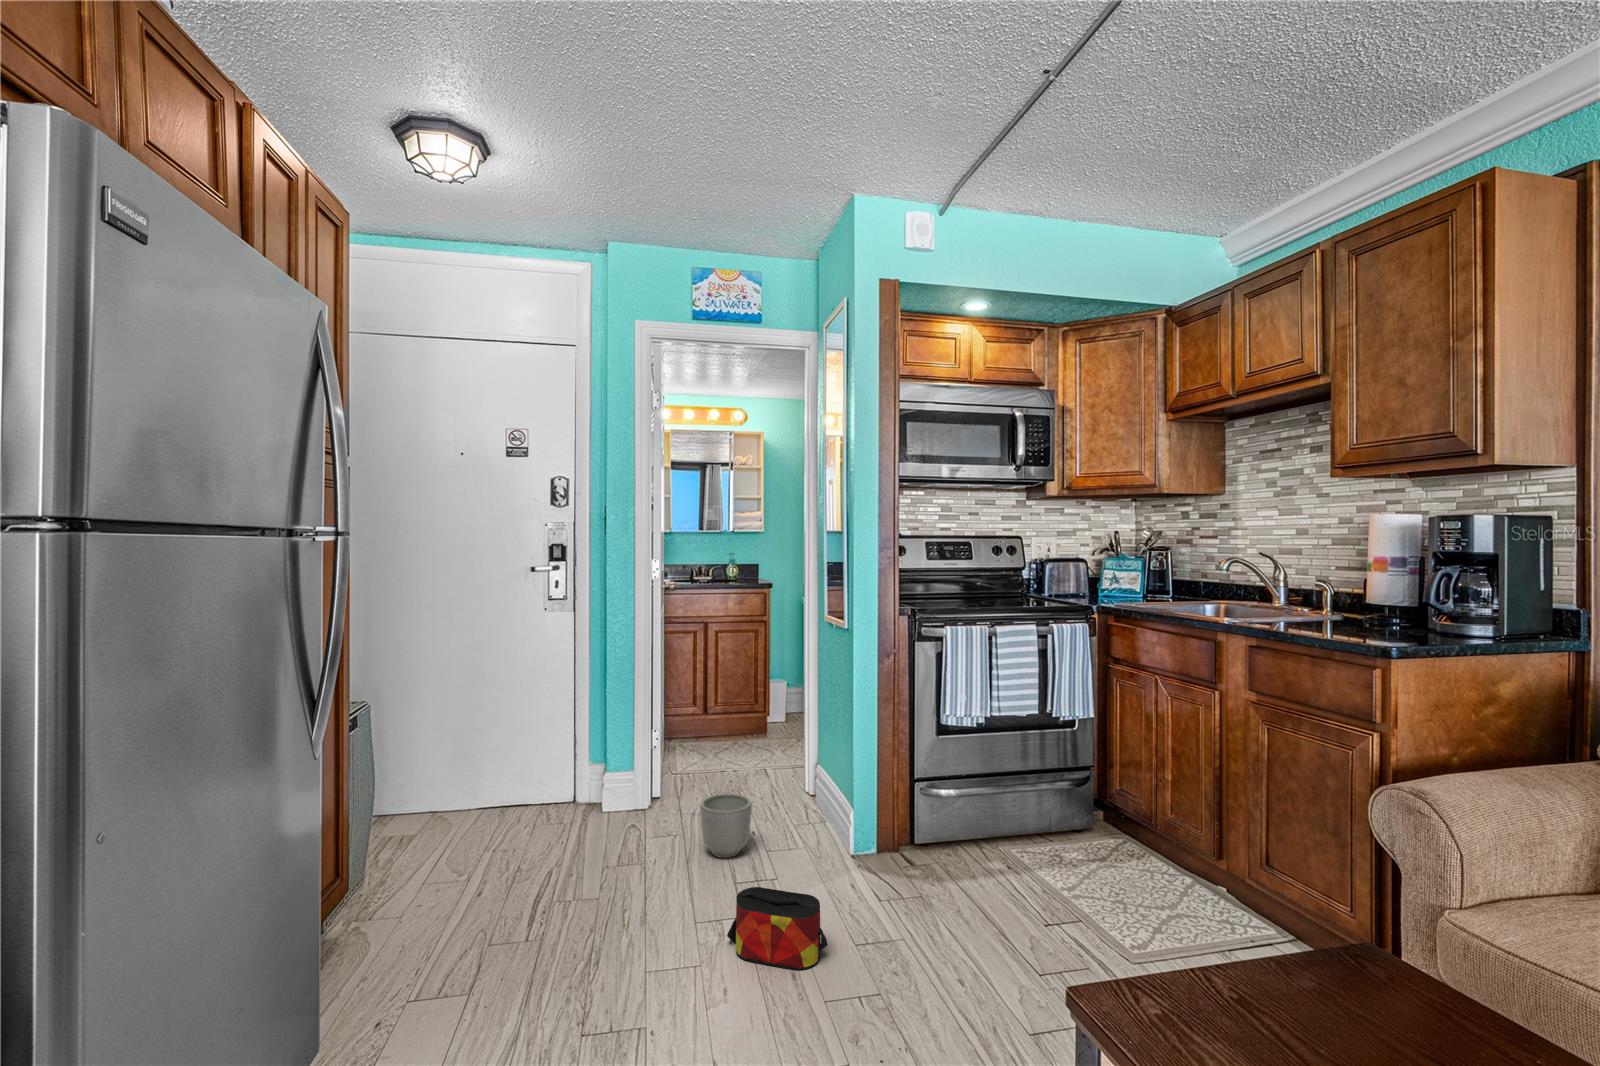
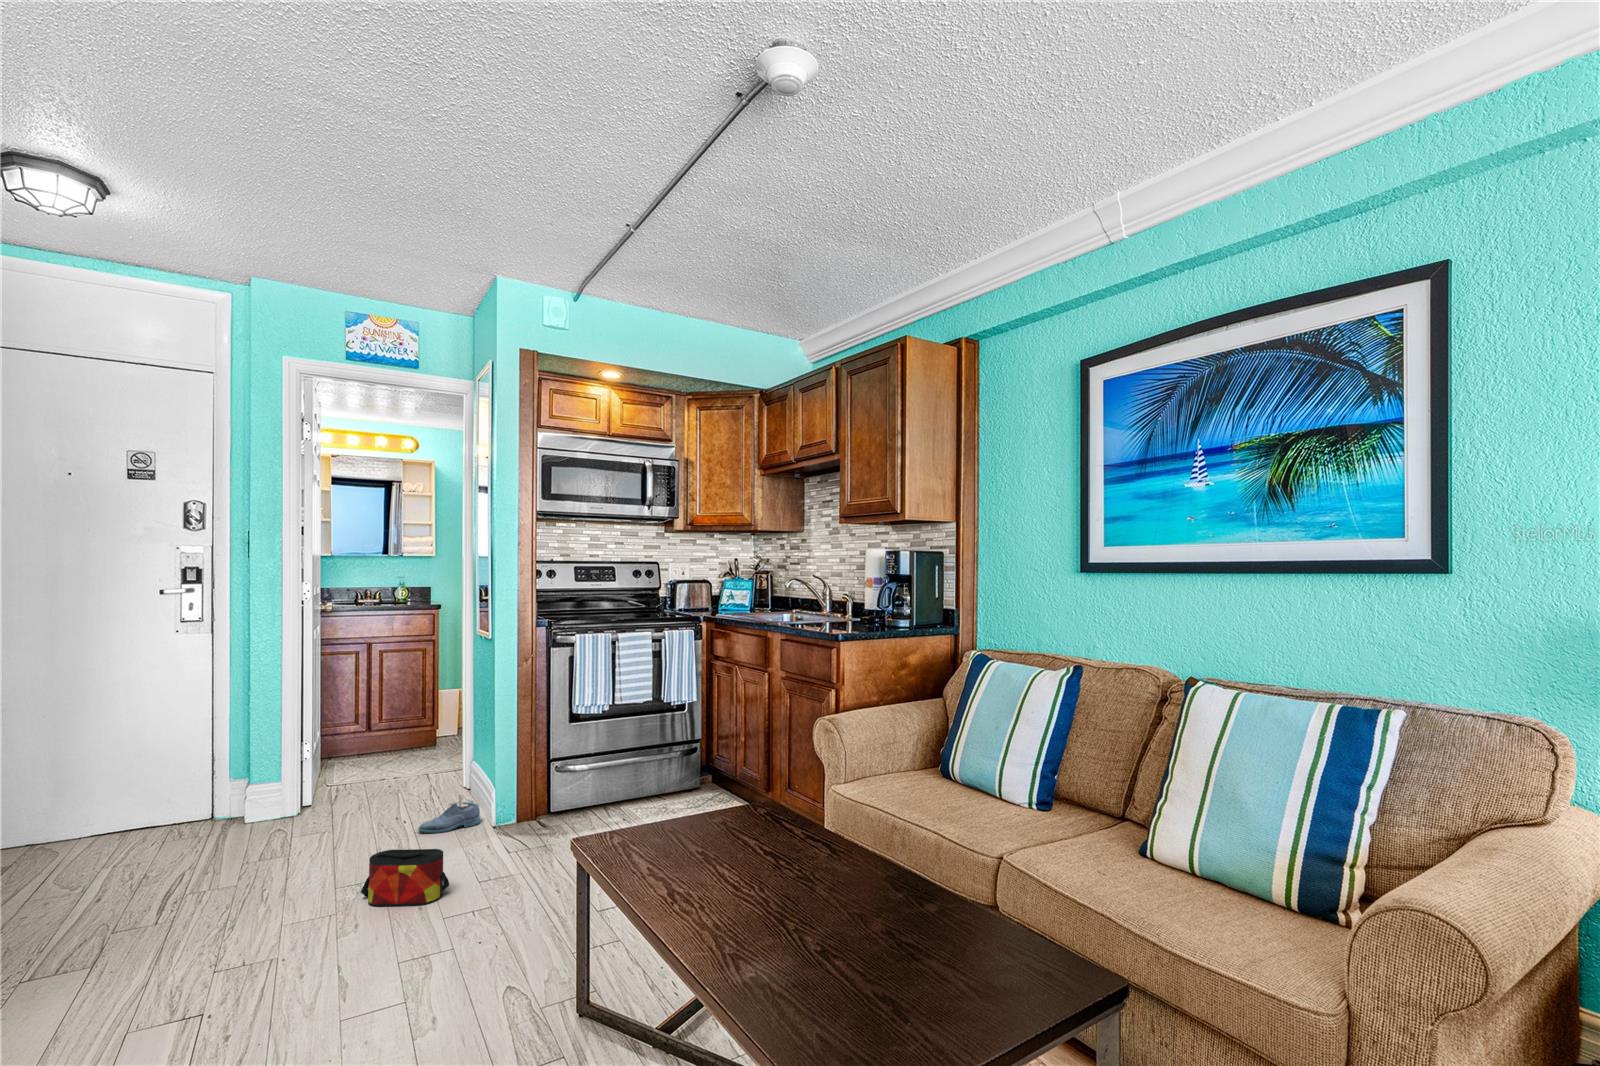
planter: present [700,793,752,858] -> none [346,790,398,845]
shoe: none [773,816,837,851] -> present [418,801,480,833]

